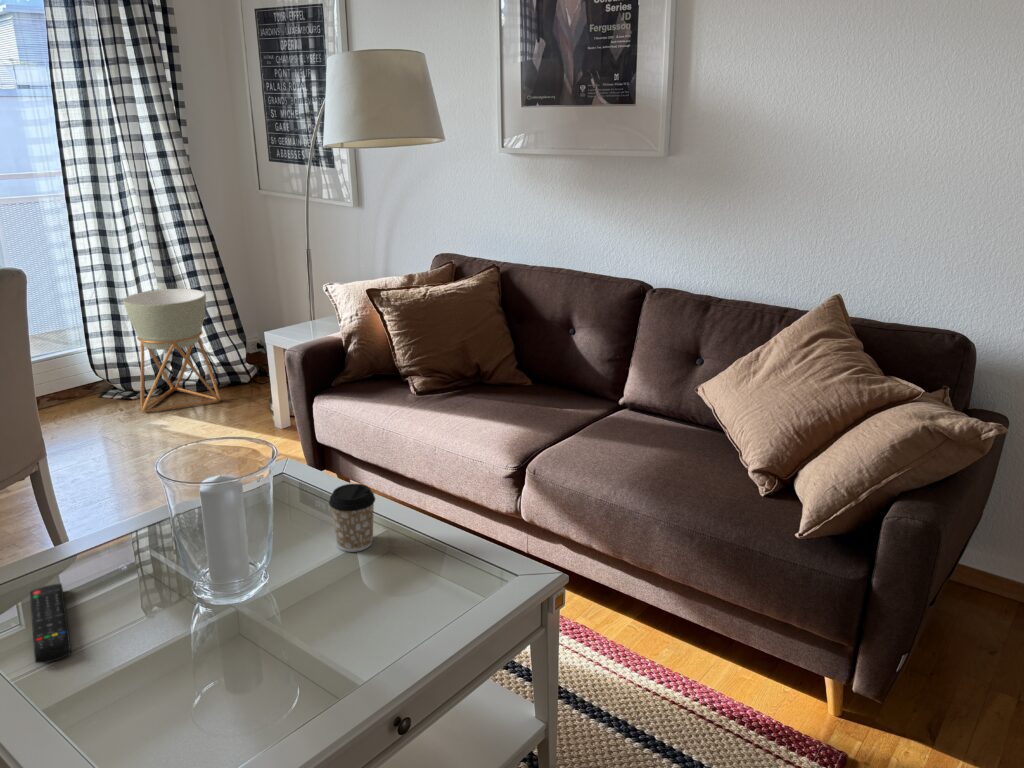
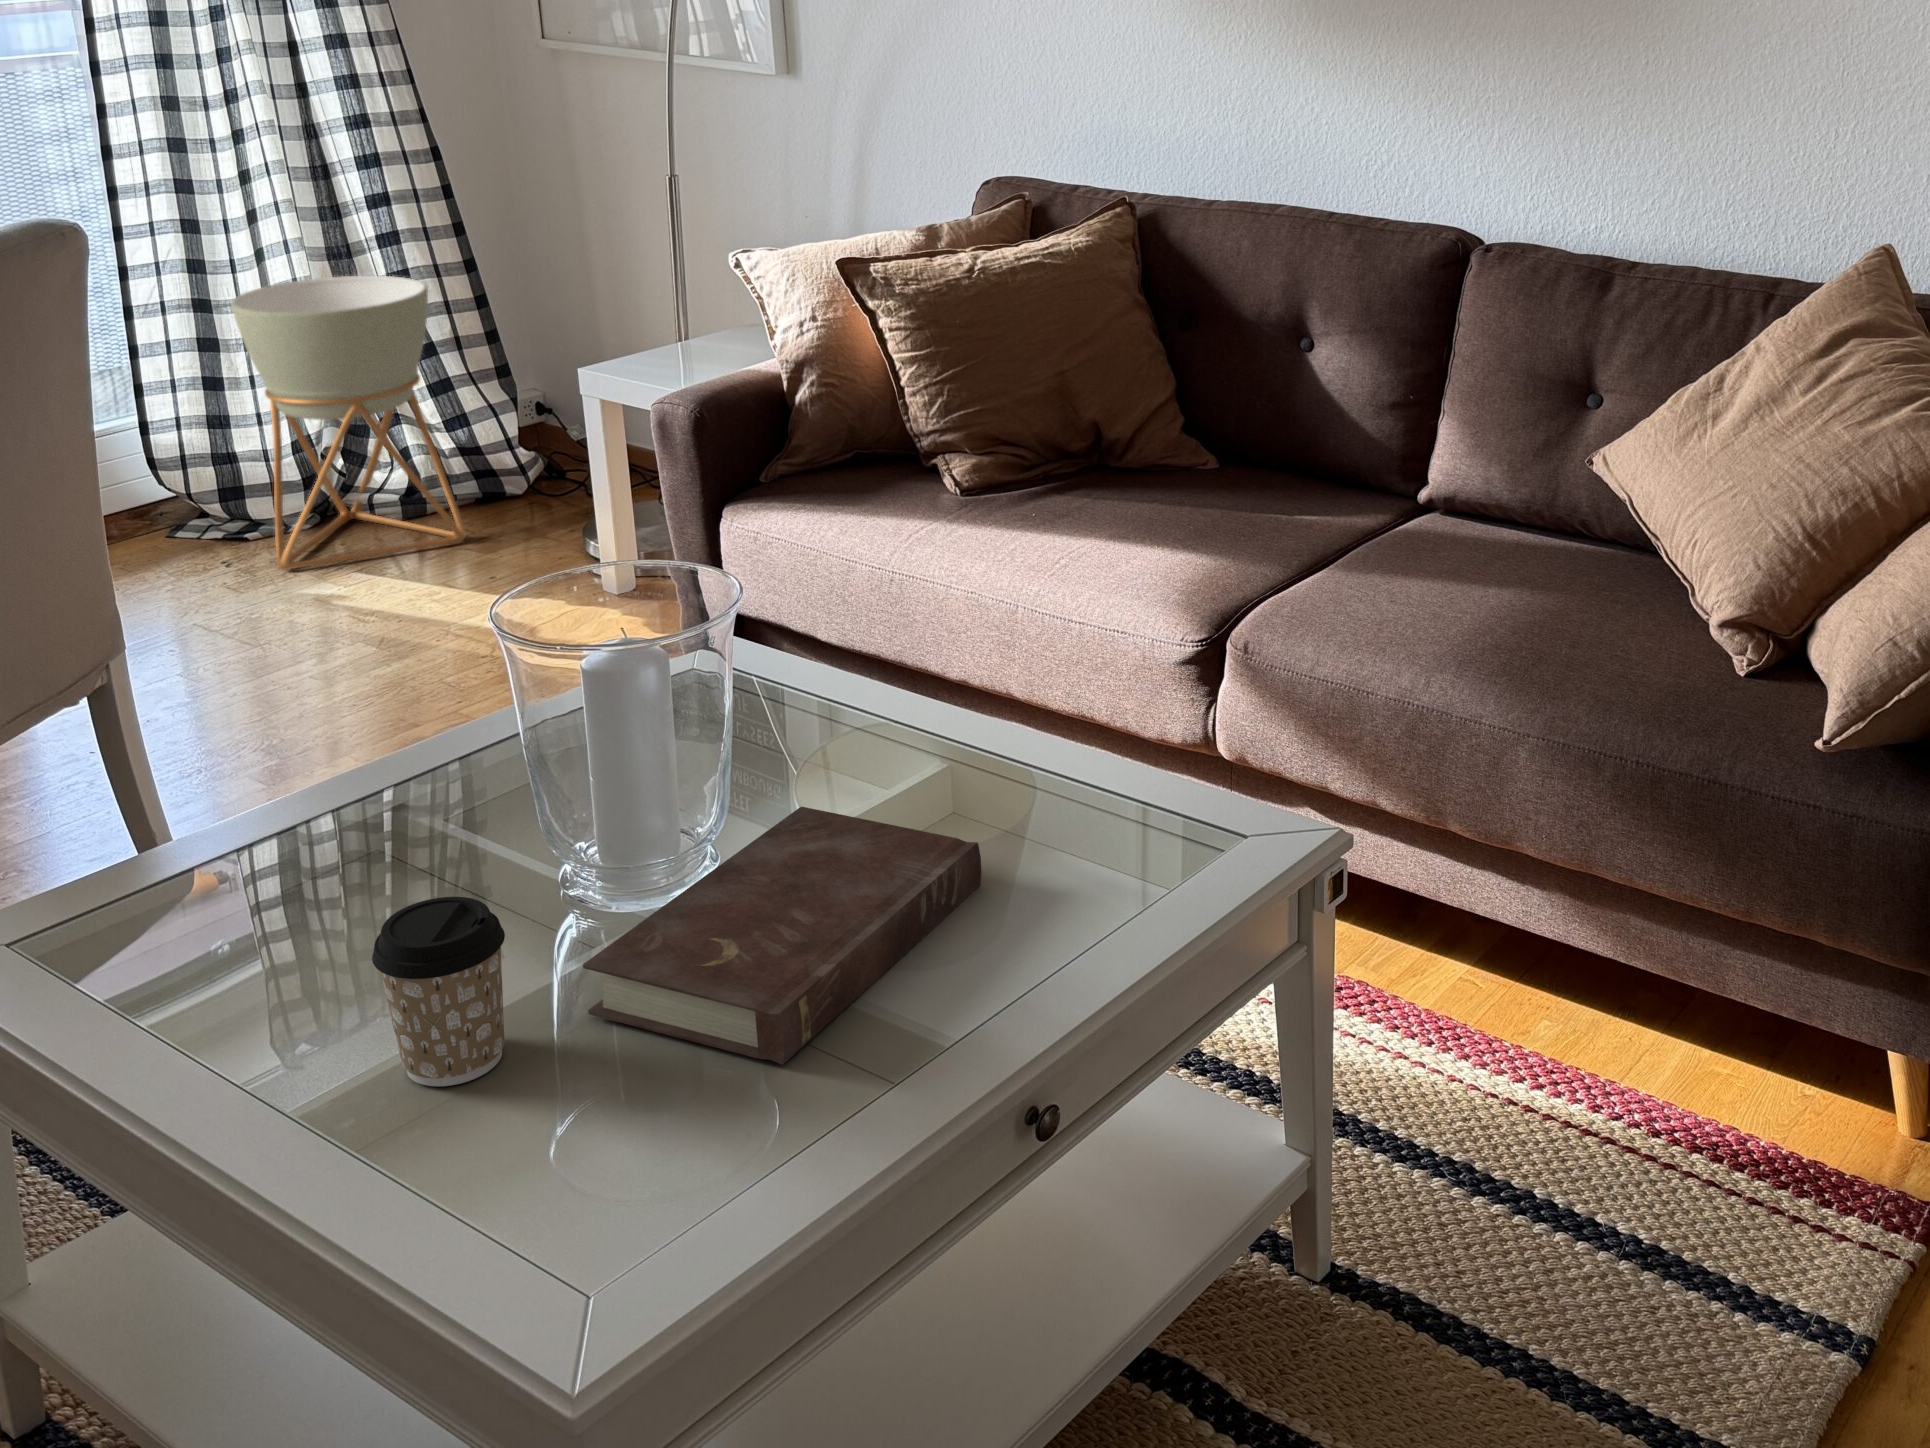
coffee cup: present [329,484,375,552] -> present [372,897,505,1086]
book: none [194,553,393,692] -> present [583,807,981,1065]
remote control: present [30,584,71,663] -> none [190,889,315,1037]

